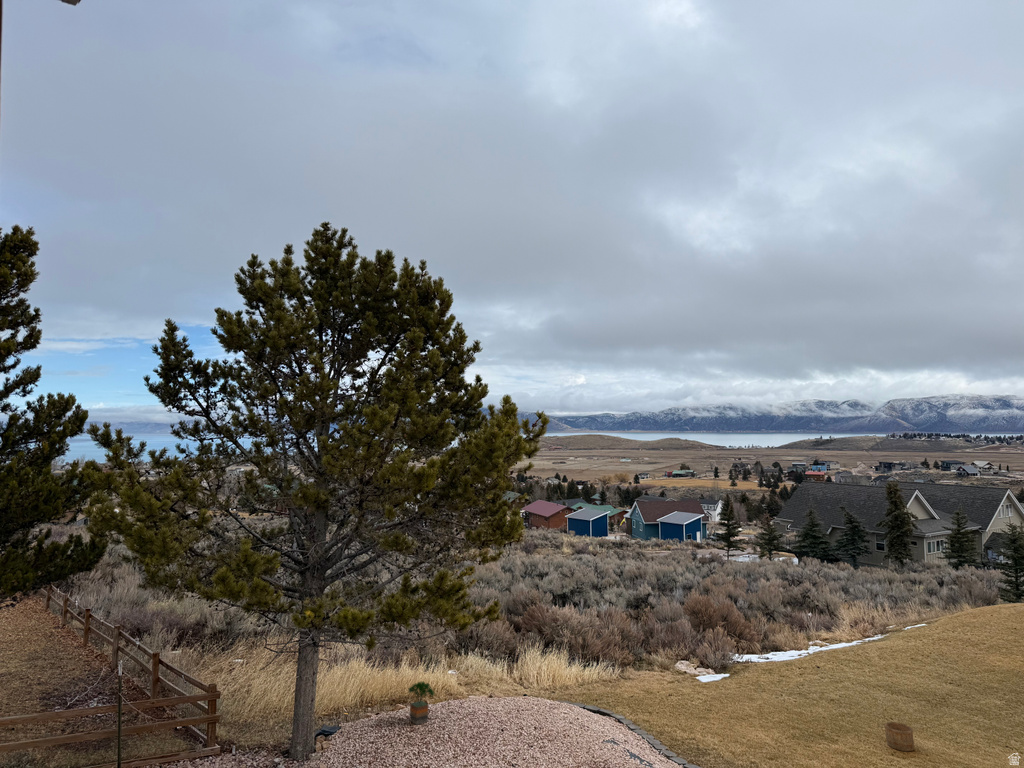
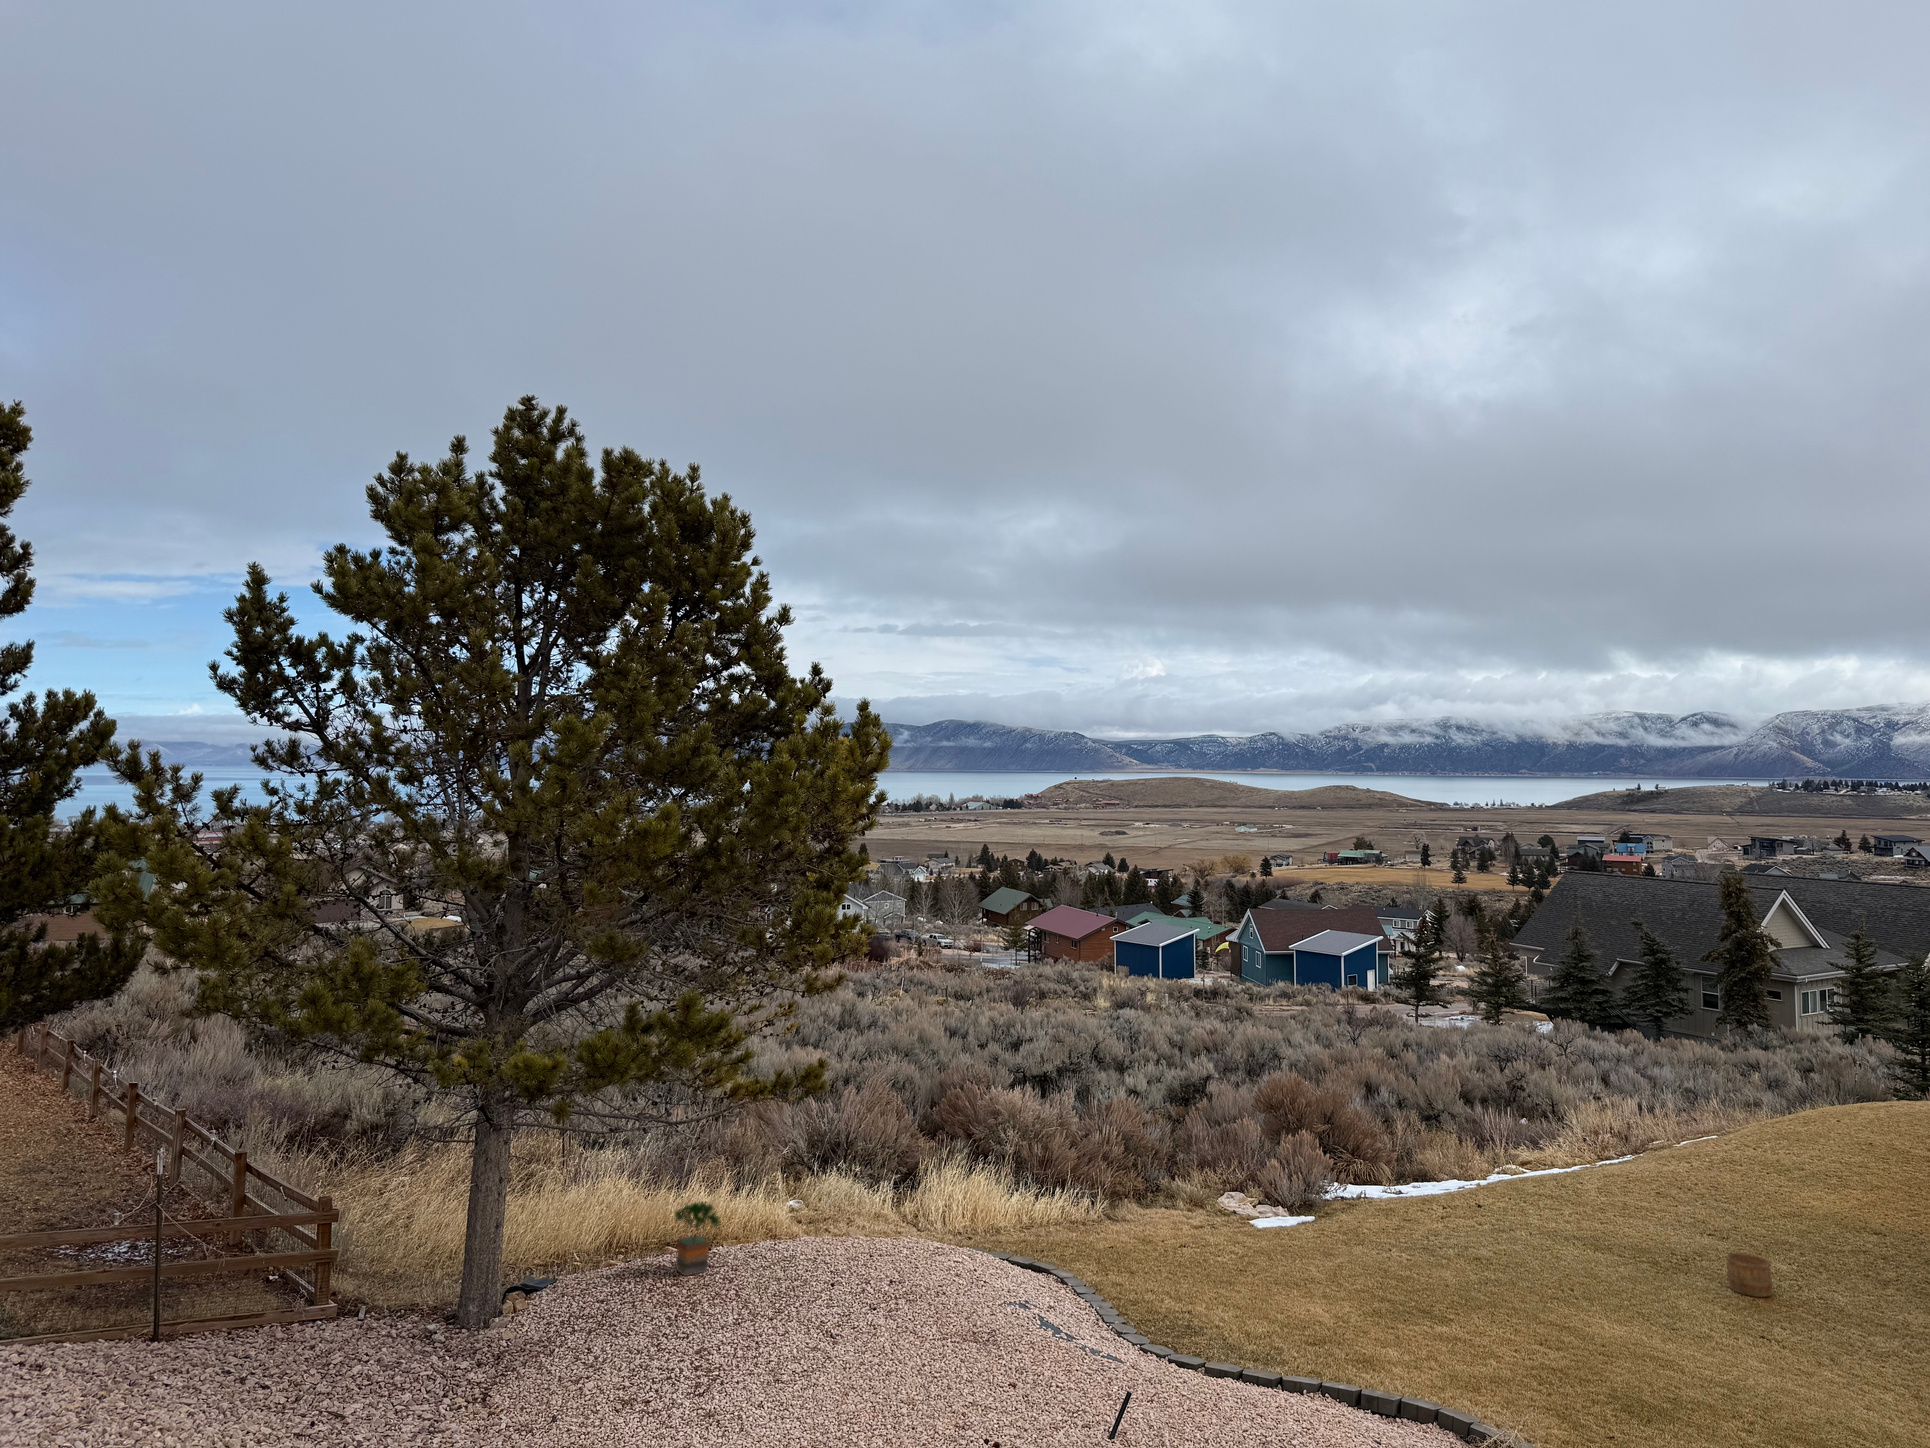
wooden bucket: present [884,722,914,751] -> present [1726,1253,1772,1297]

